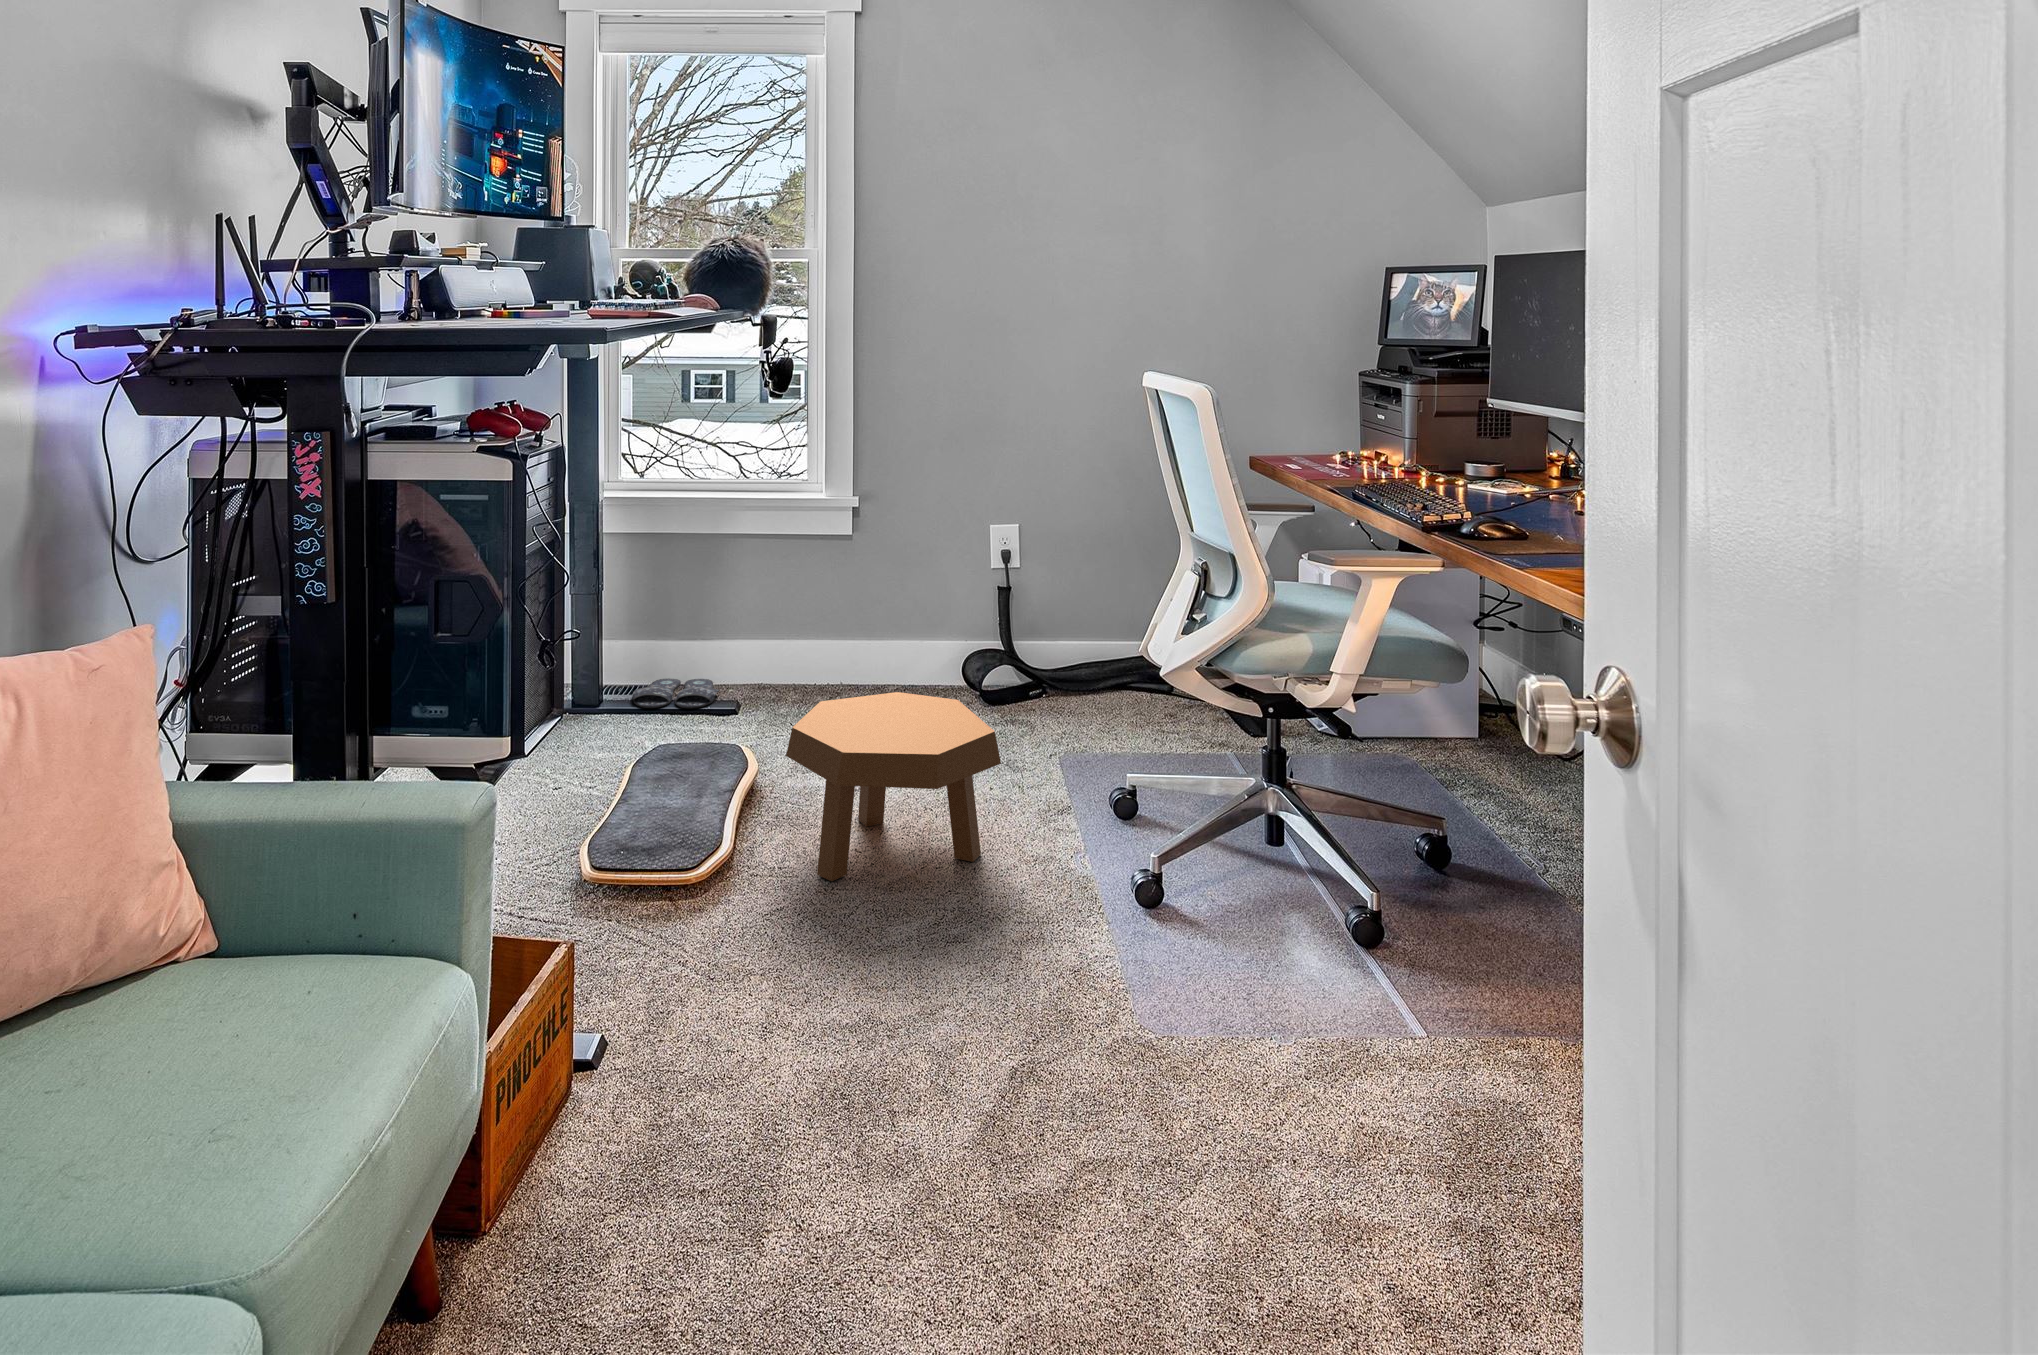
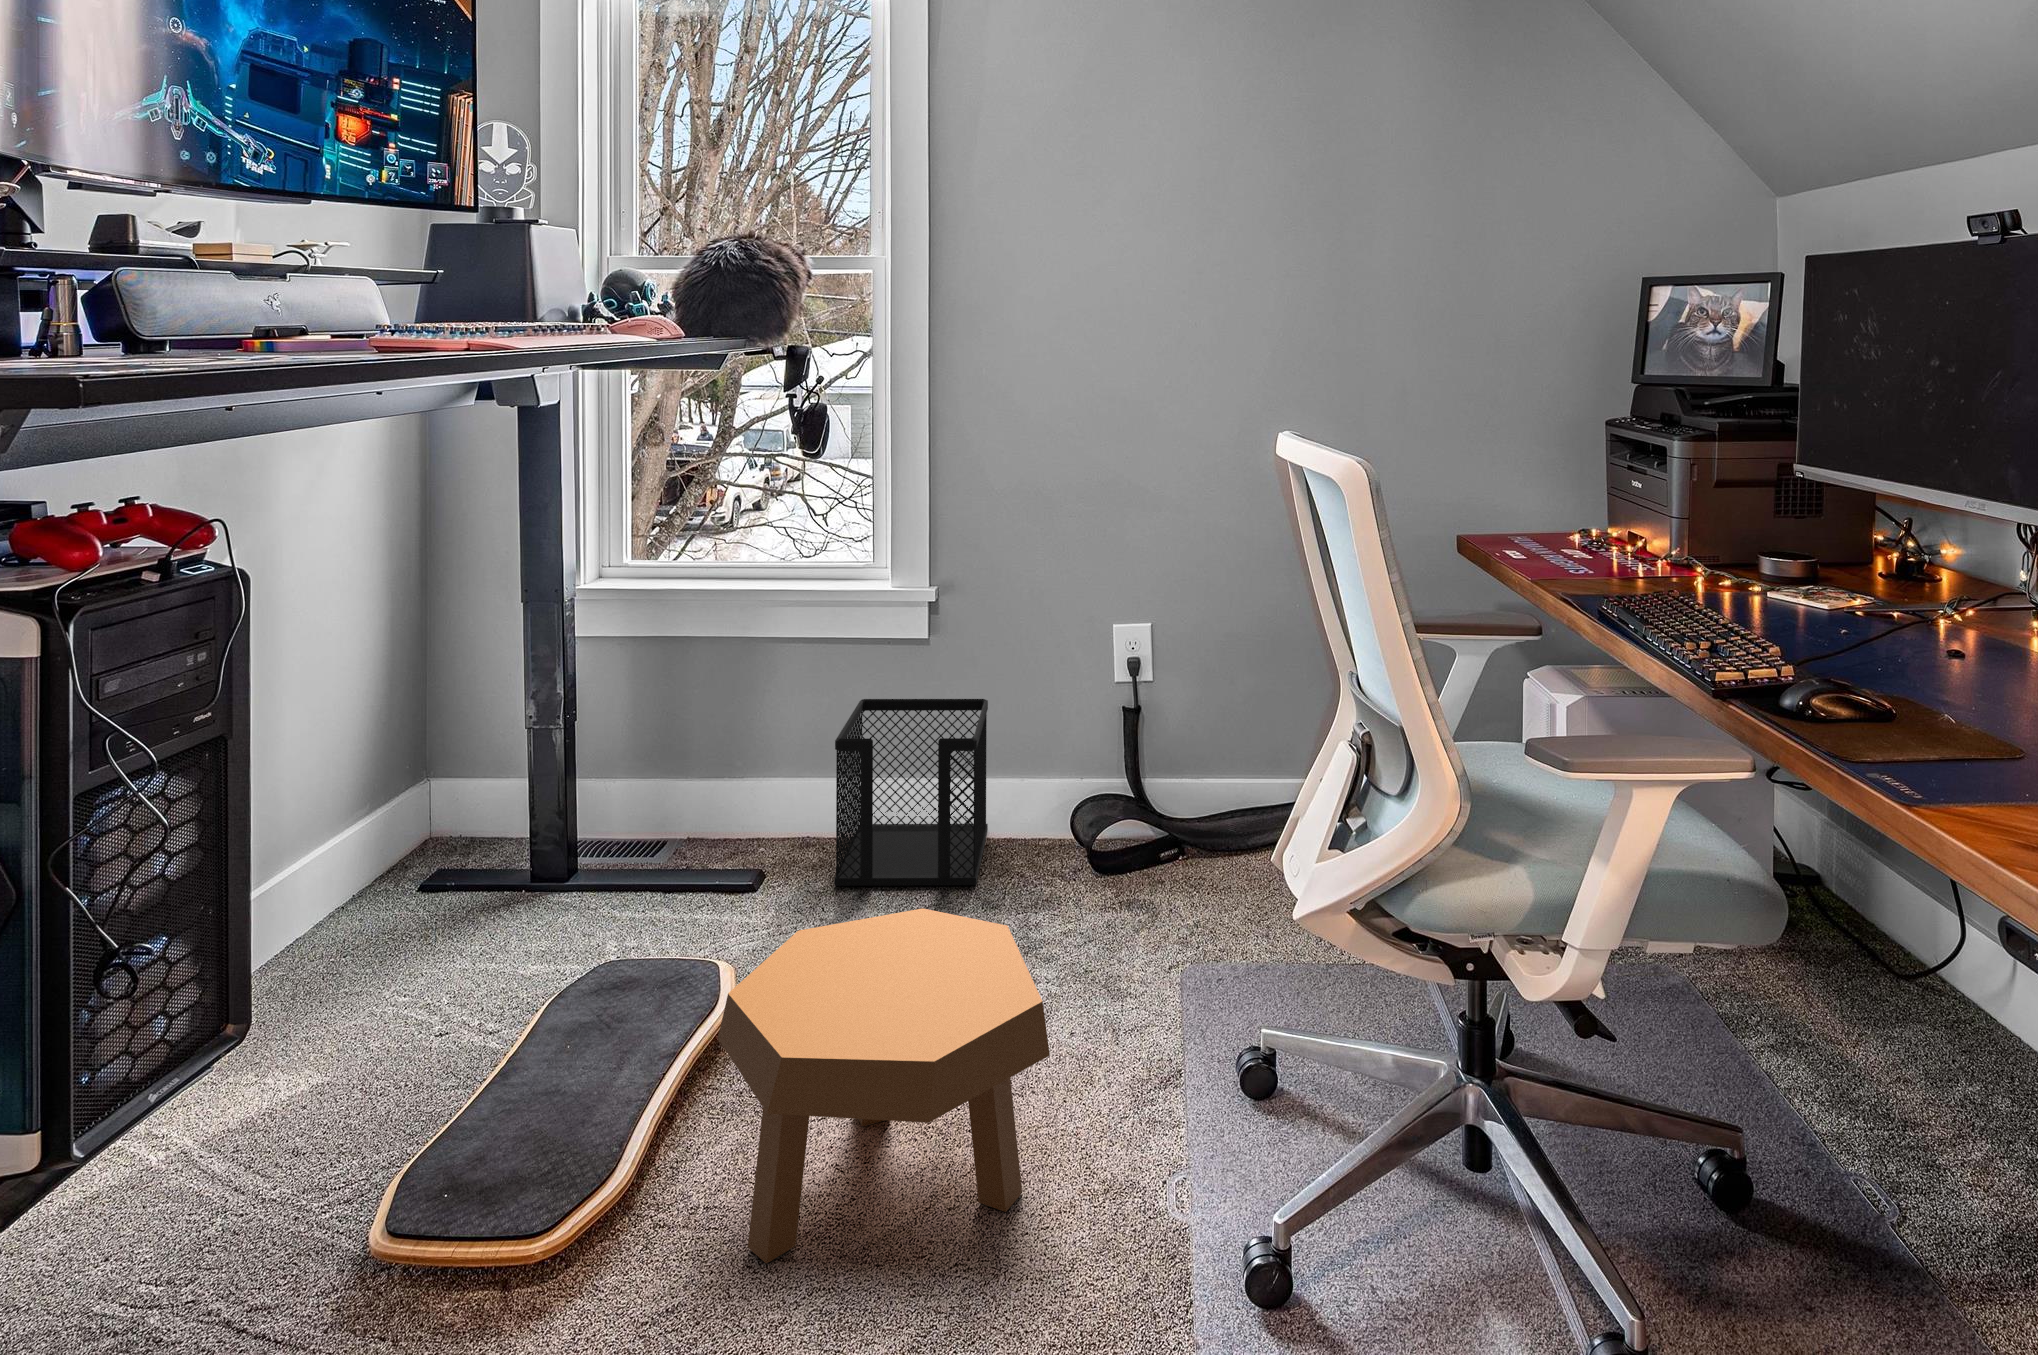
wastebasket: none [796,583,899,711] -> present [834,699,988,886]
slippers: present [633,678,719,708] -> none [617,827,741,882]

